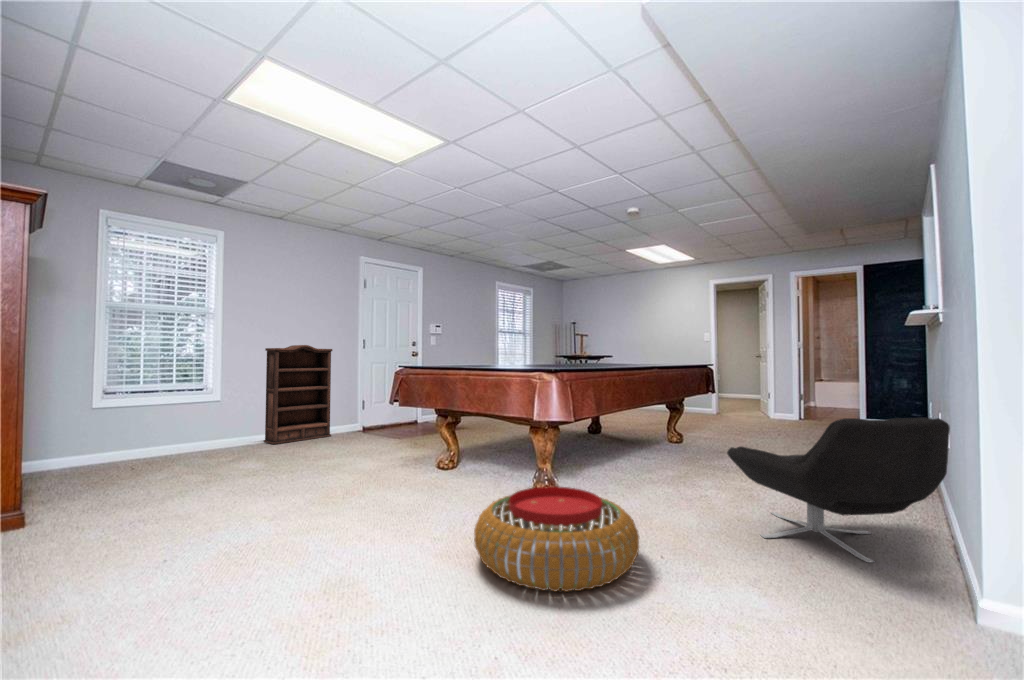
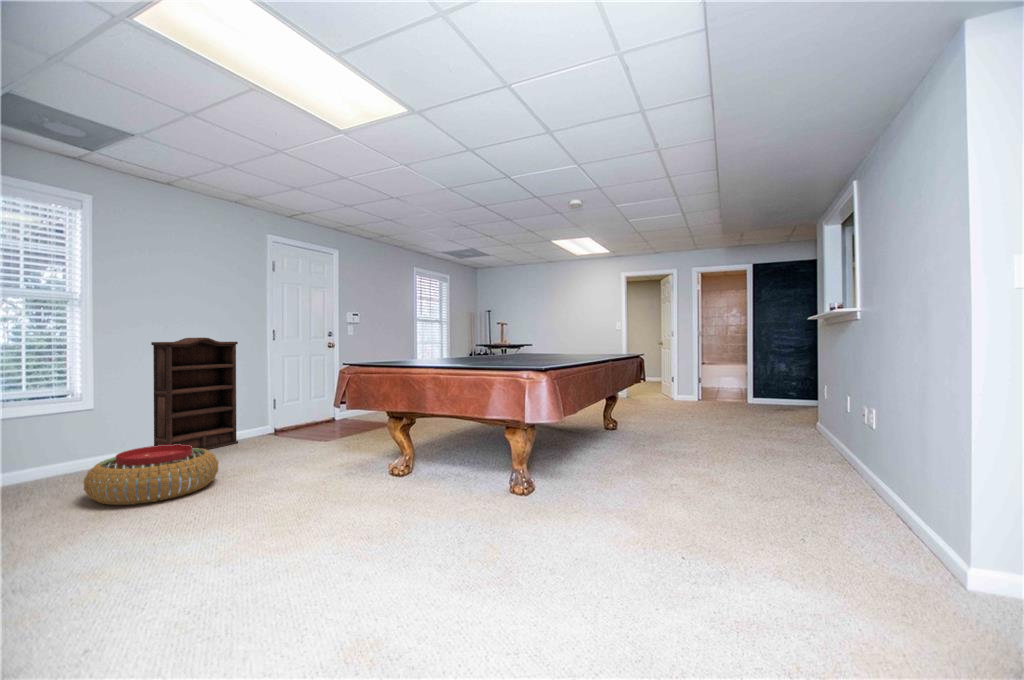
lounge chair: present [727,418,950,562] -> none [711,410,906,539]
pouf: present [474,486,639,592] -> present [84,444,218,505]

